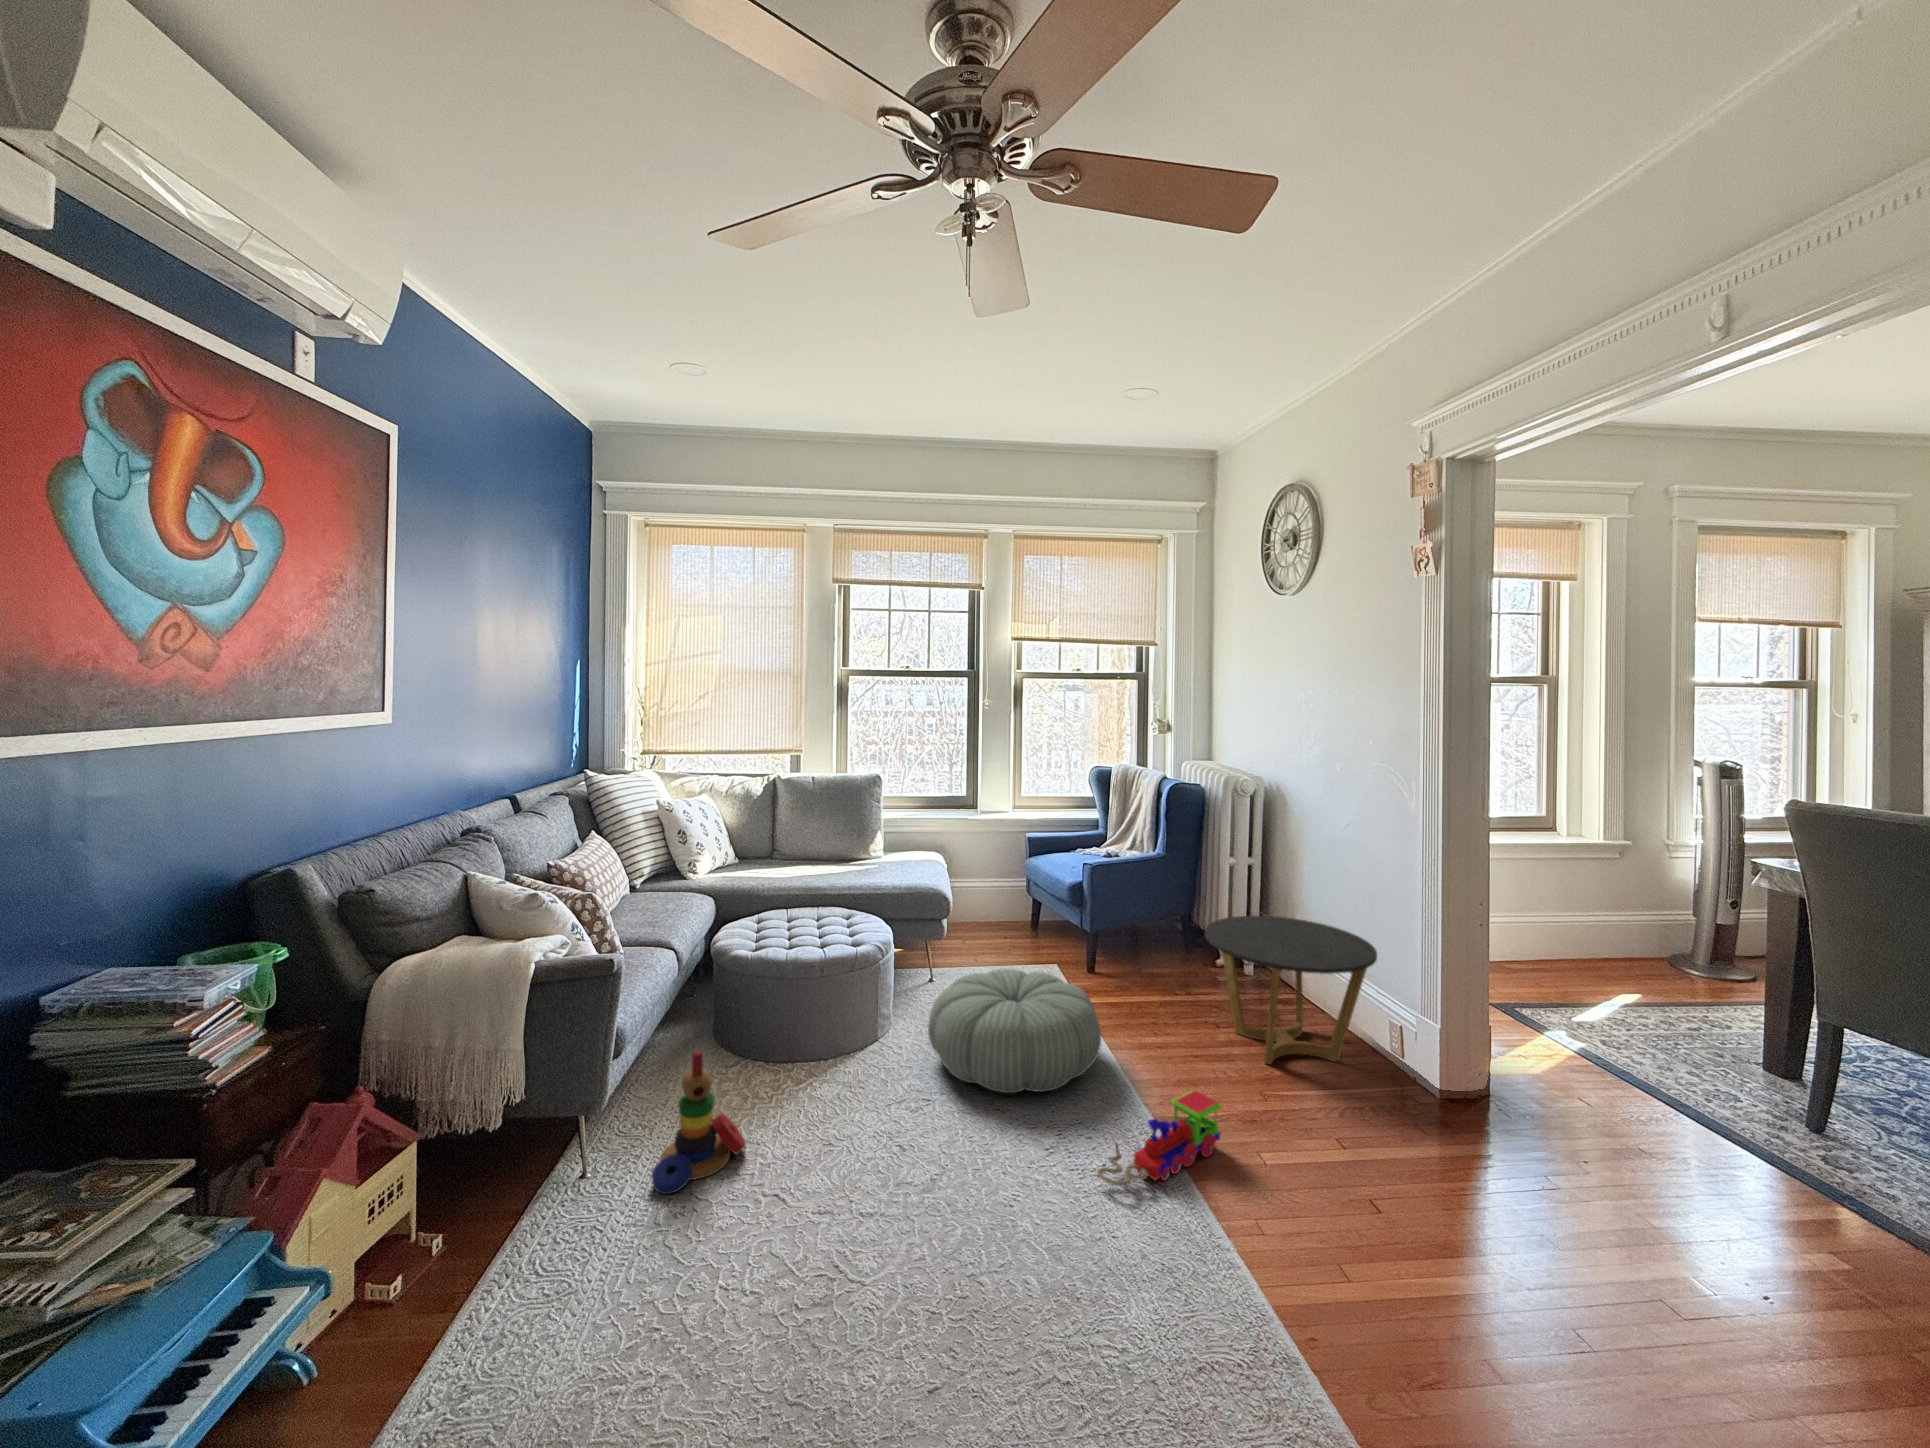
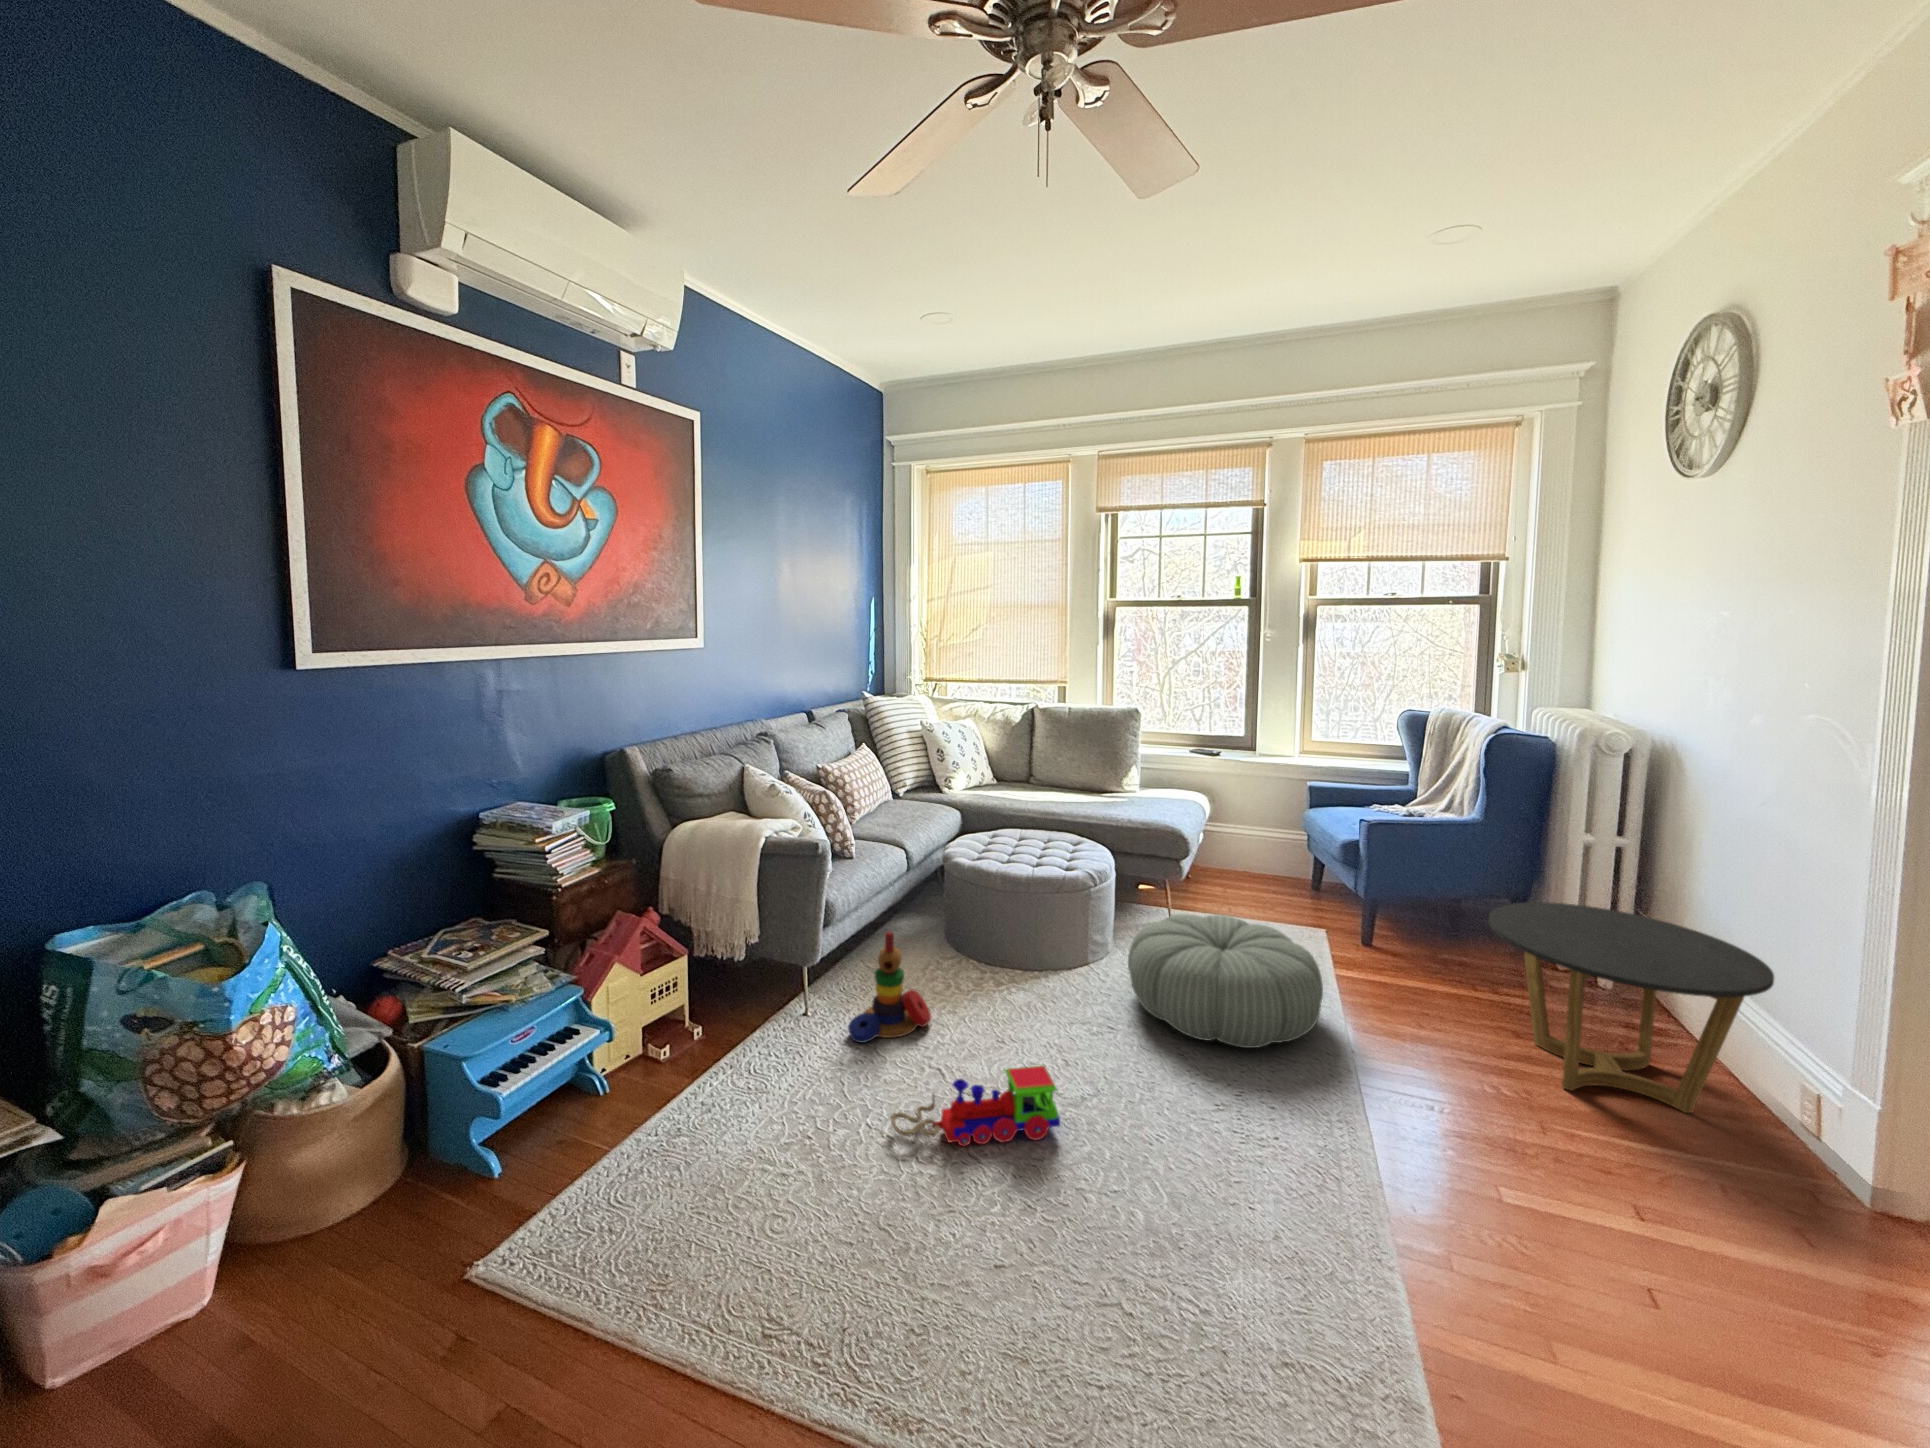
toy train: present [1097,1090,1222,1186] -> present [891,1065,1060,1146]

